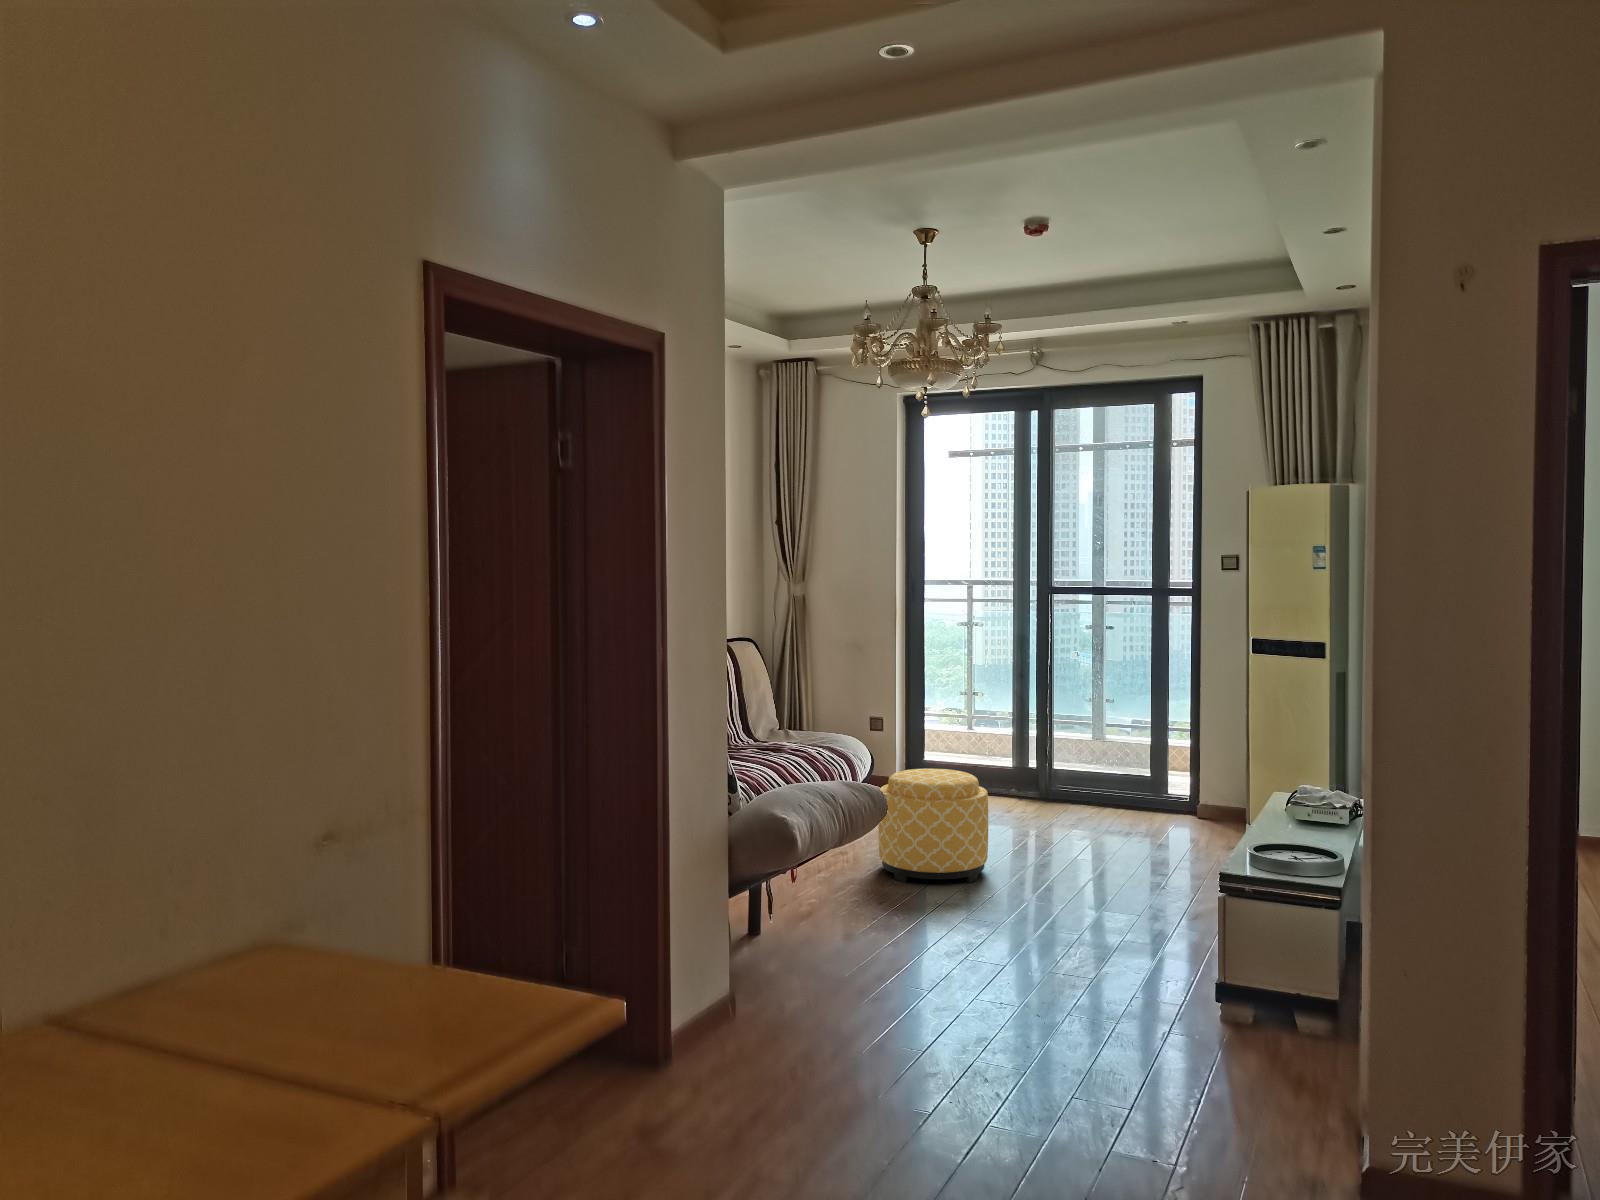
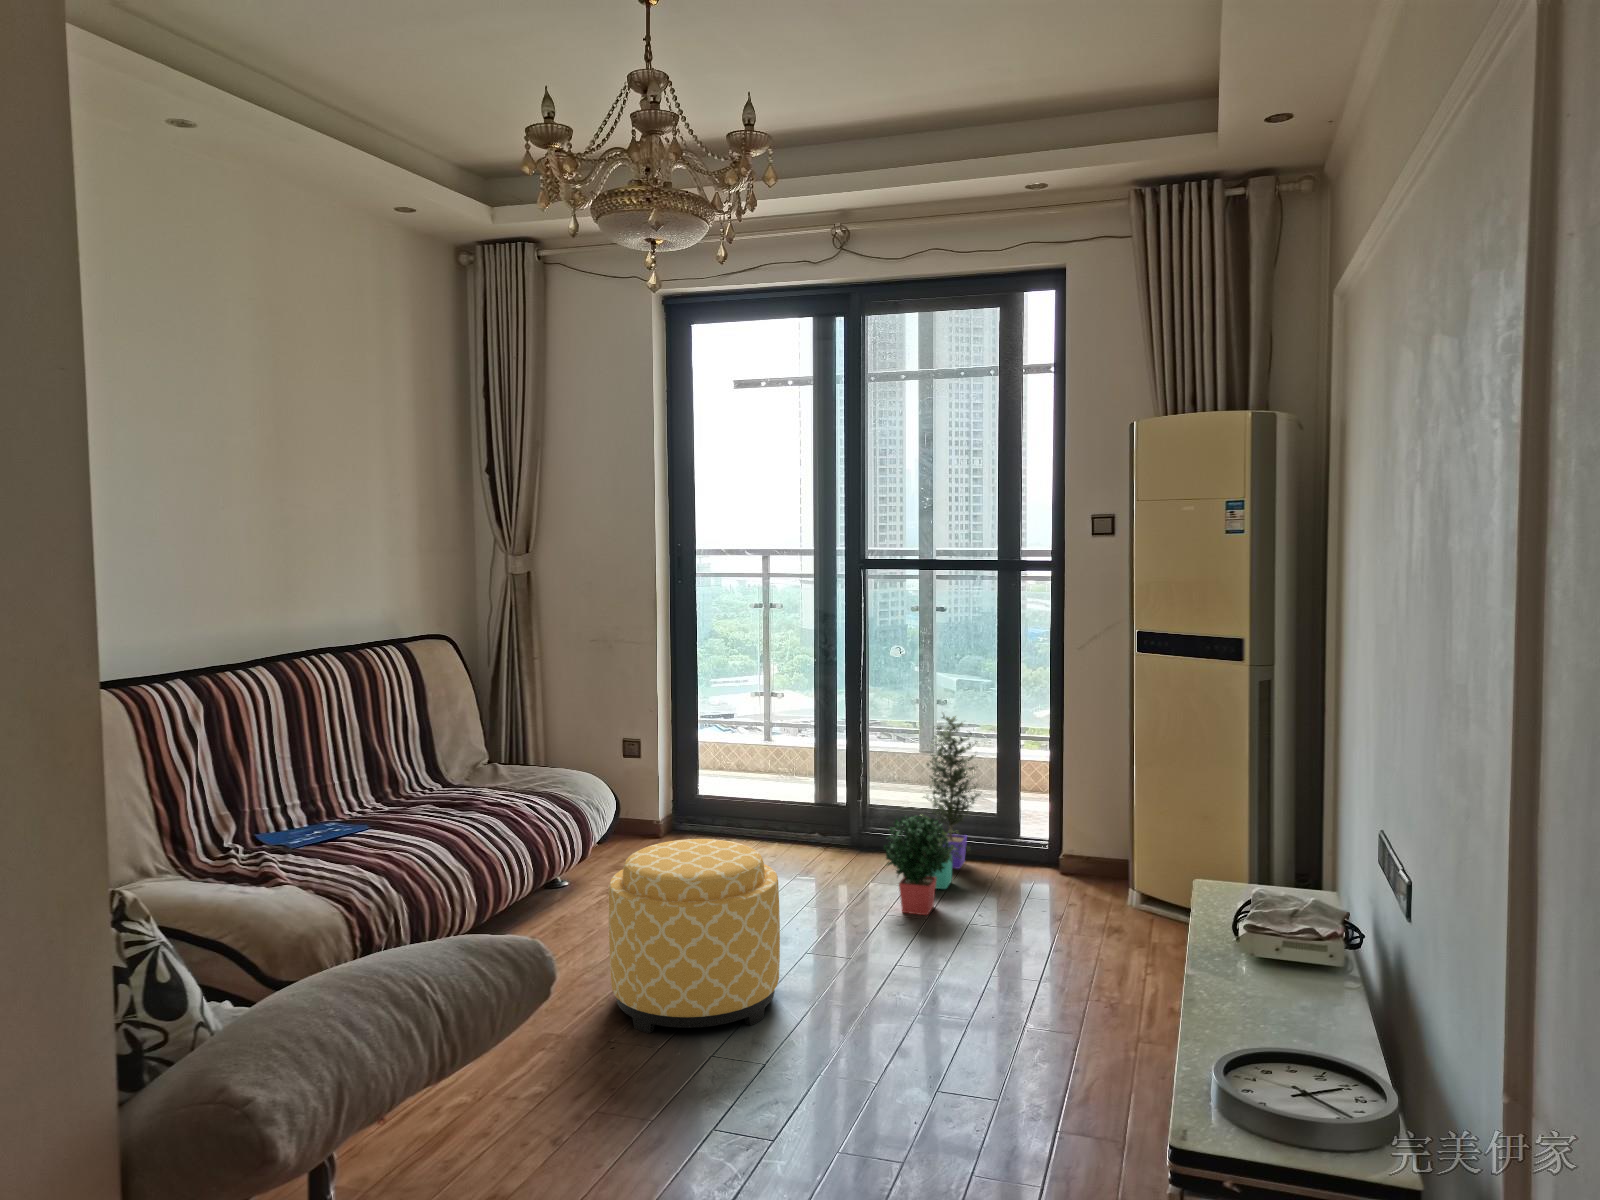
potted plant: none [1060,701,1139,840] -> present [884,712,980,915]

